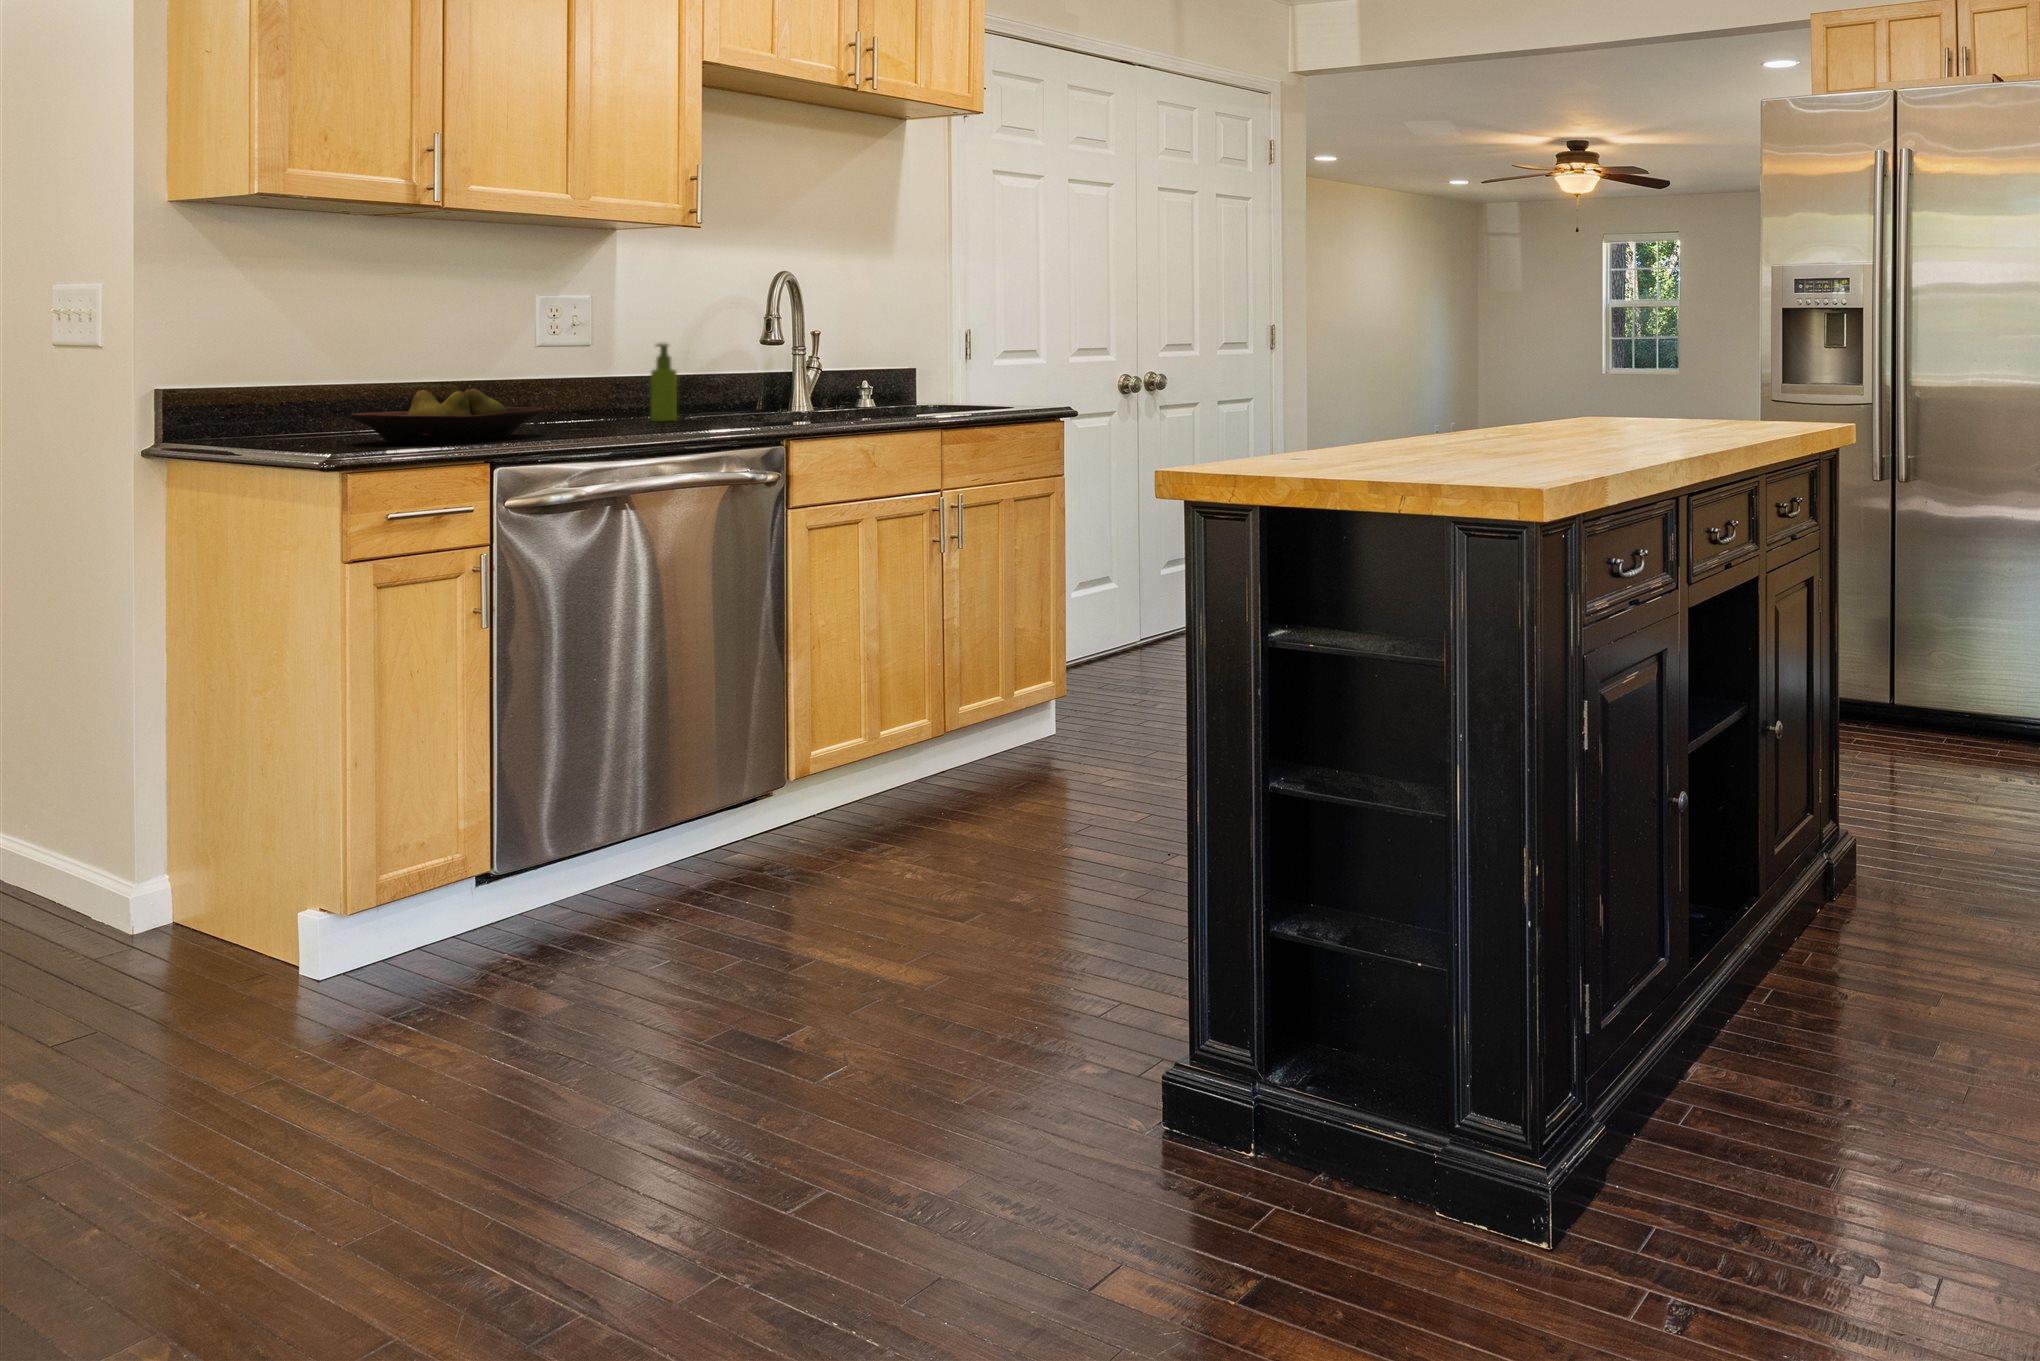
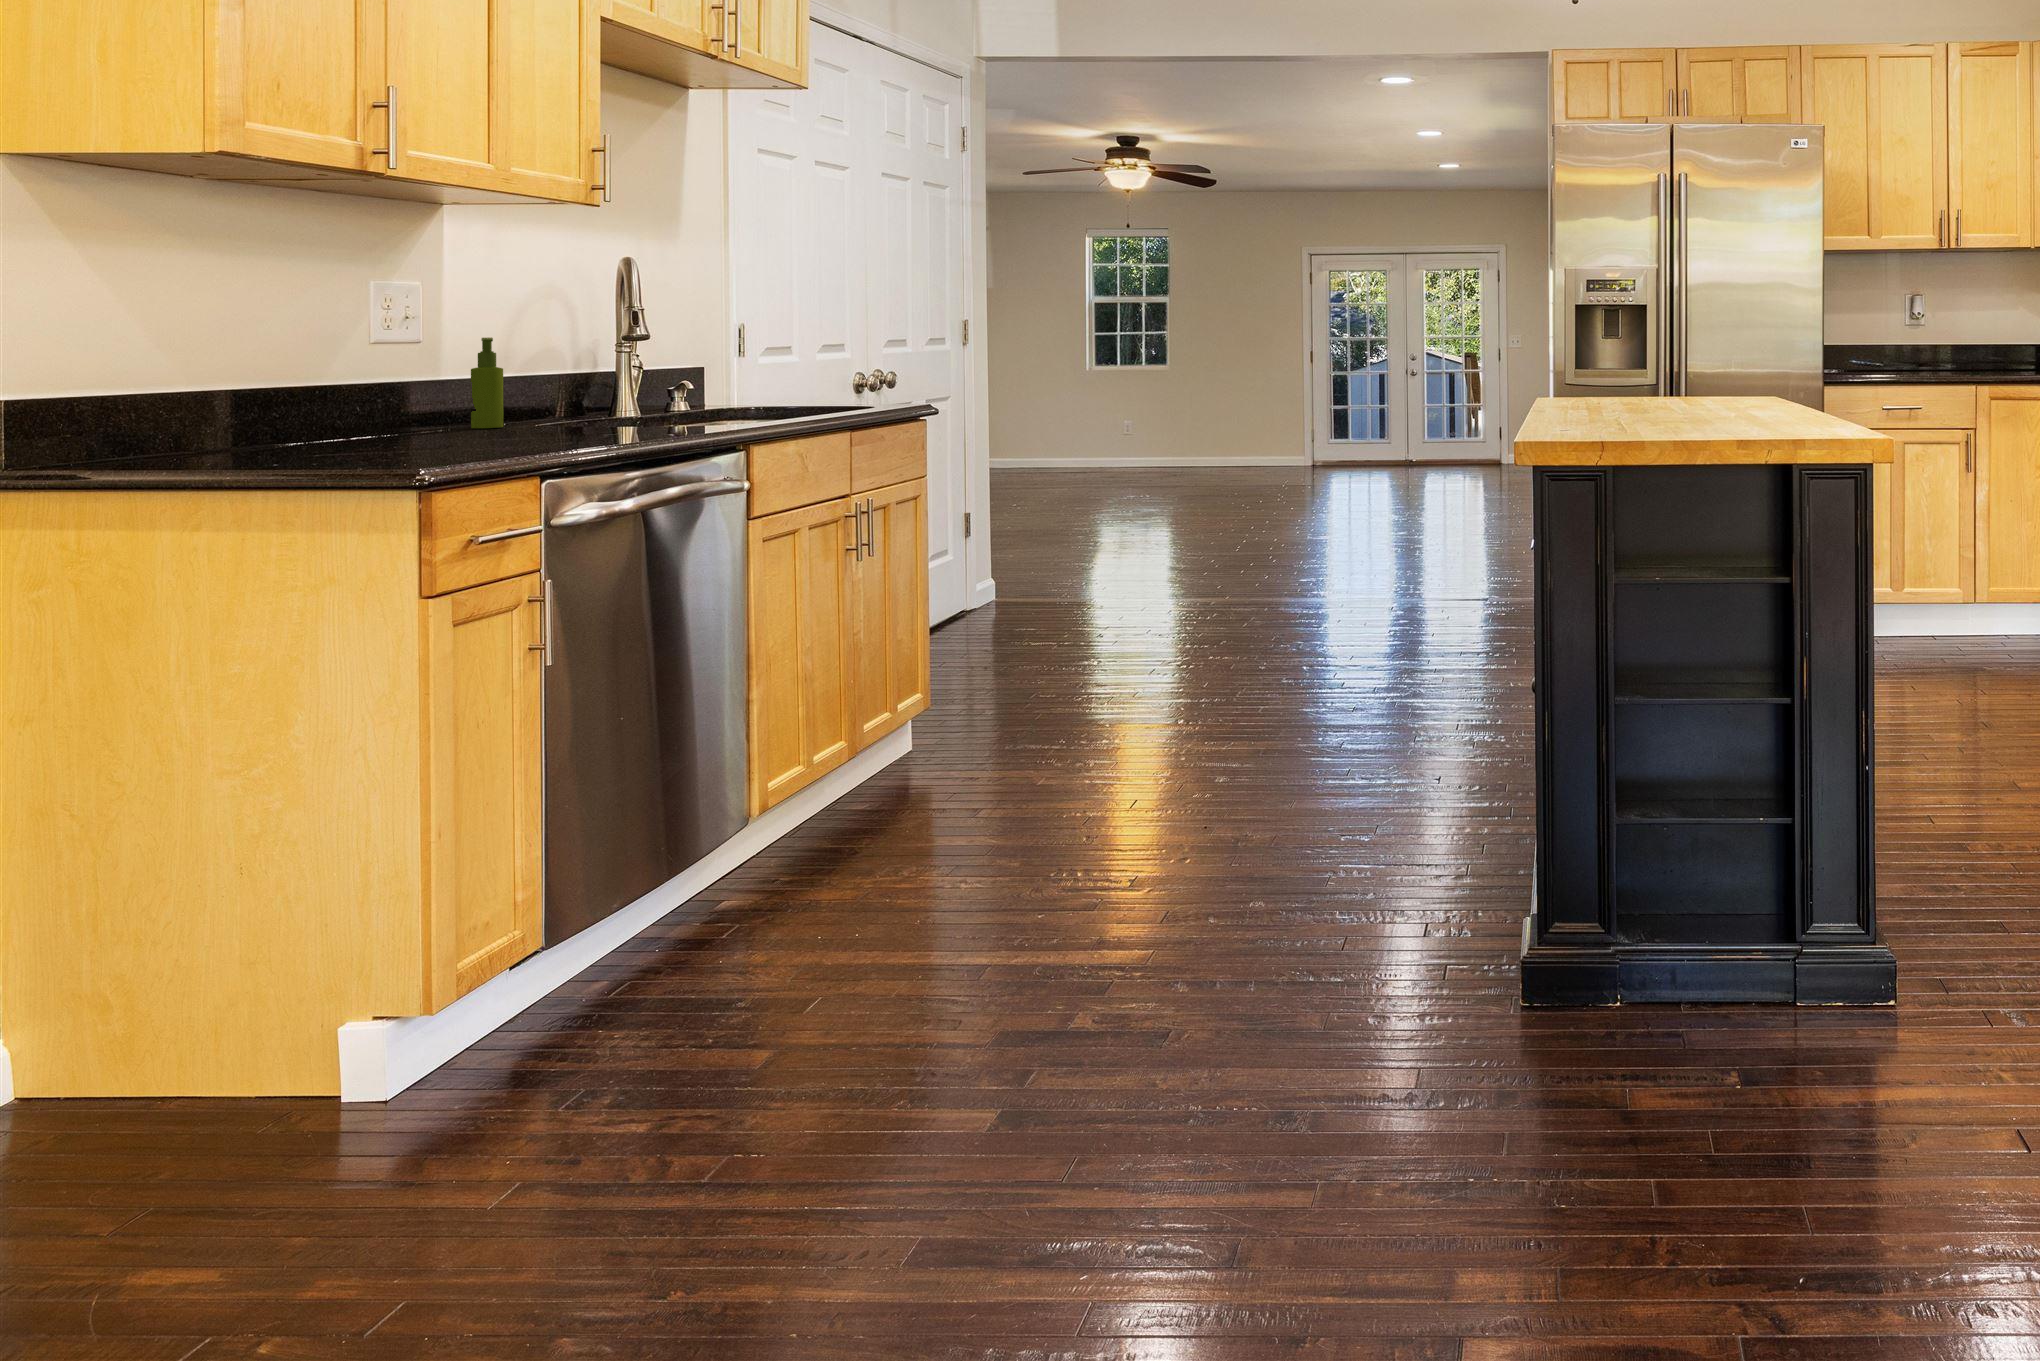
fruit bowl: present [349,388,543,444] -> none [270,392,466,459]

